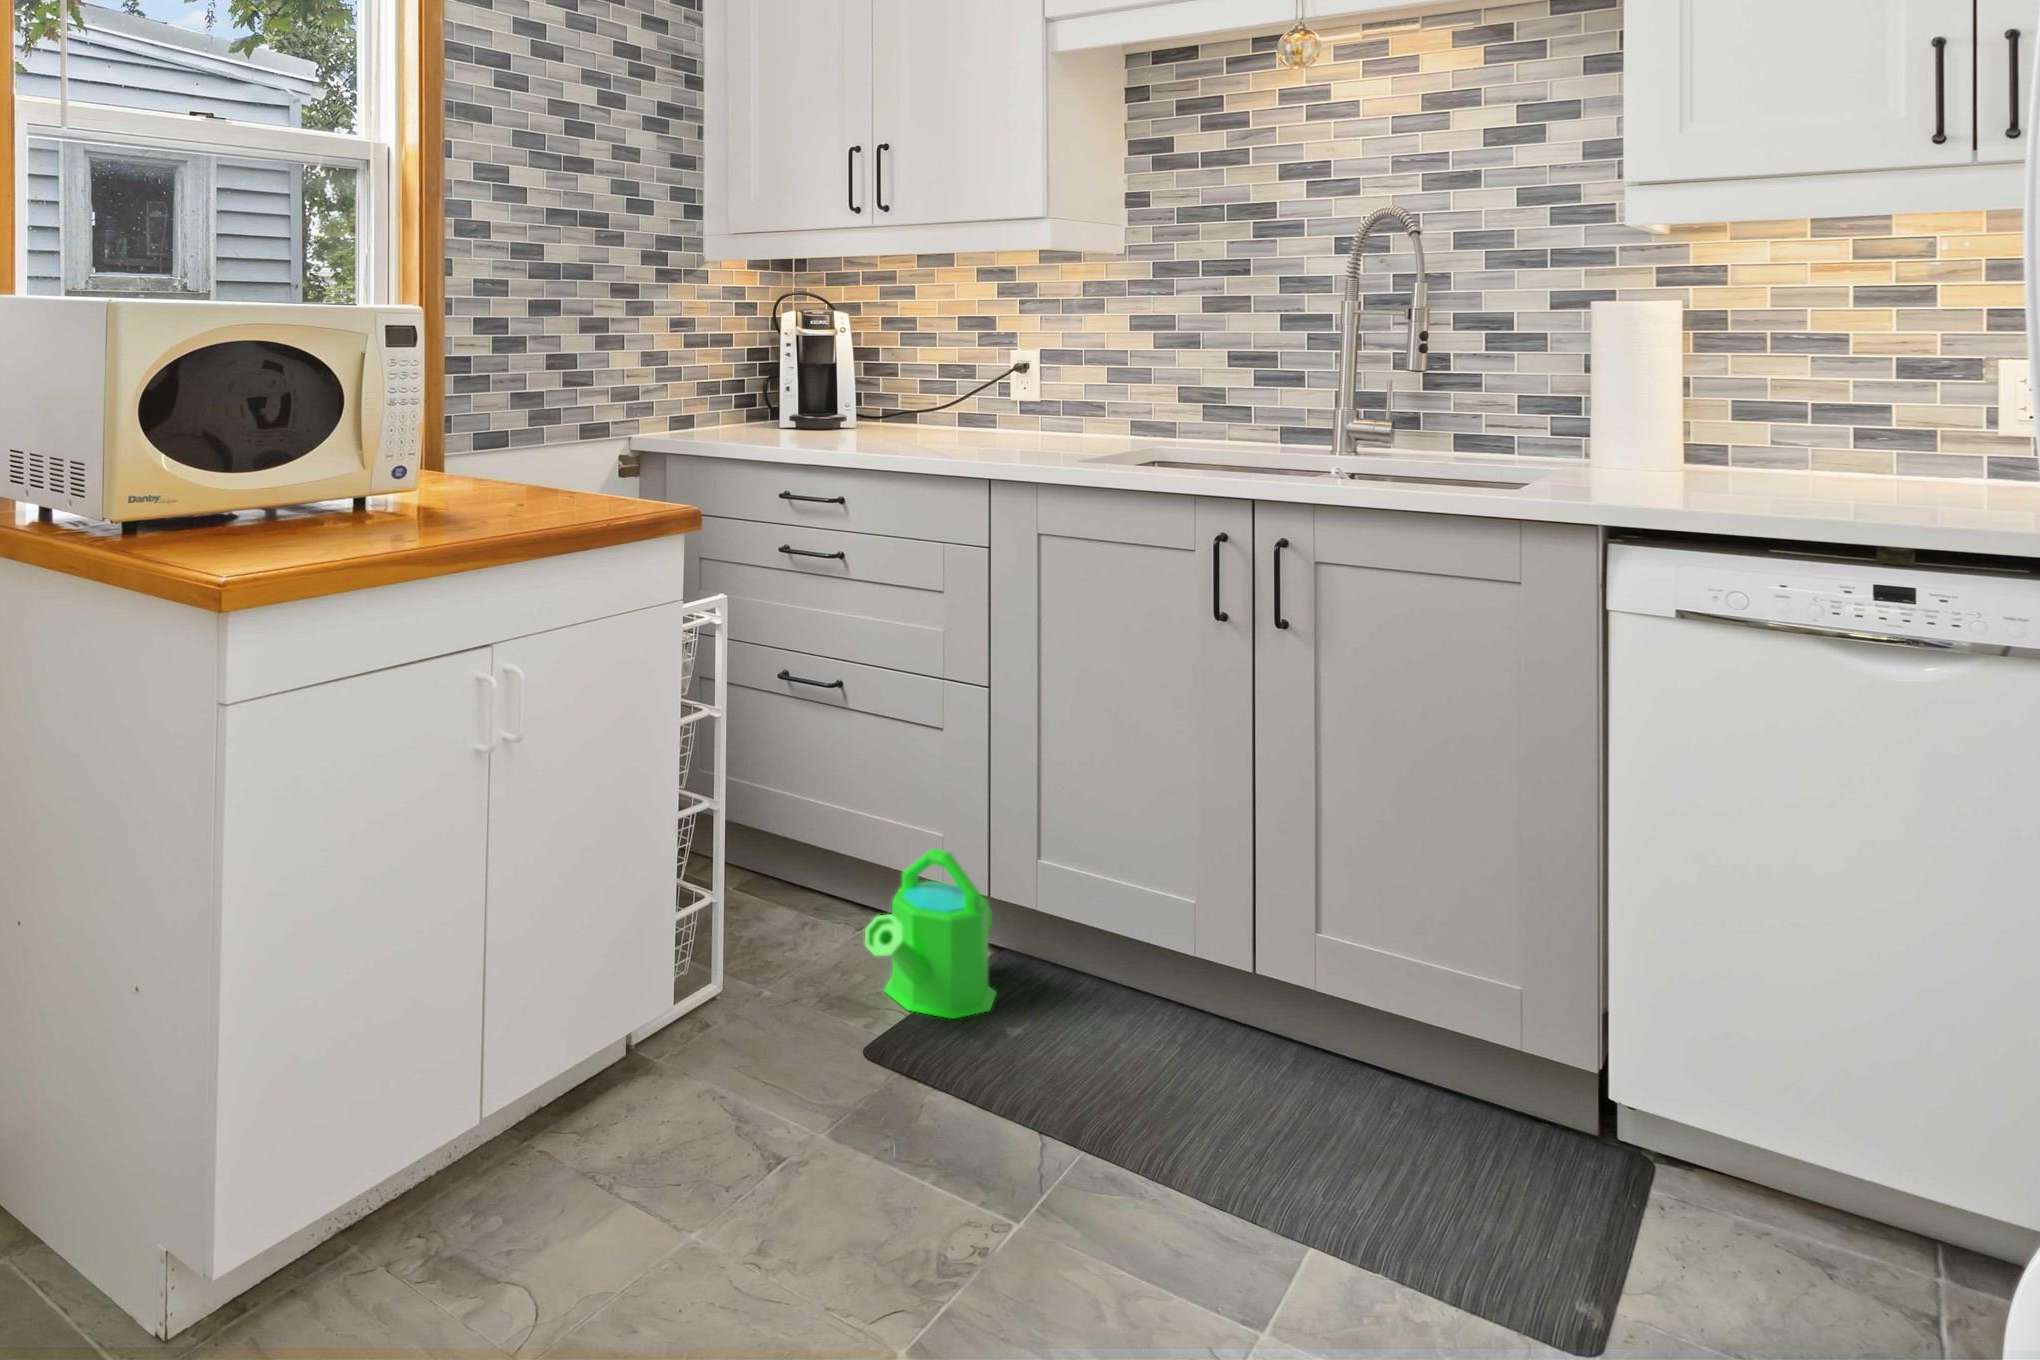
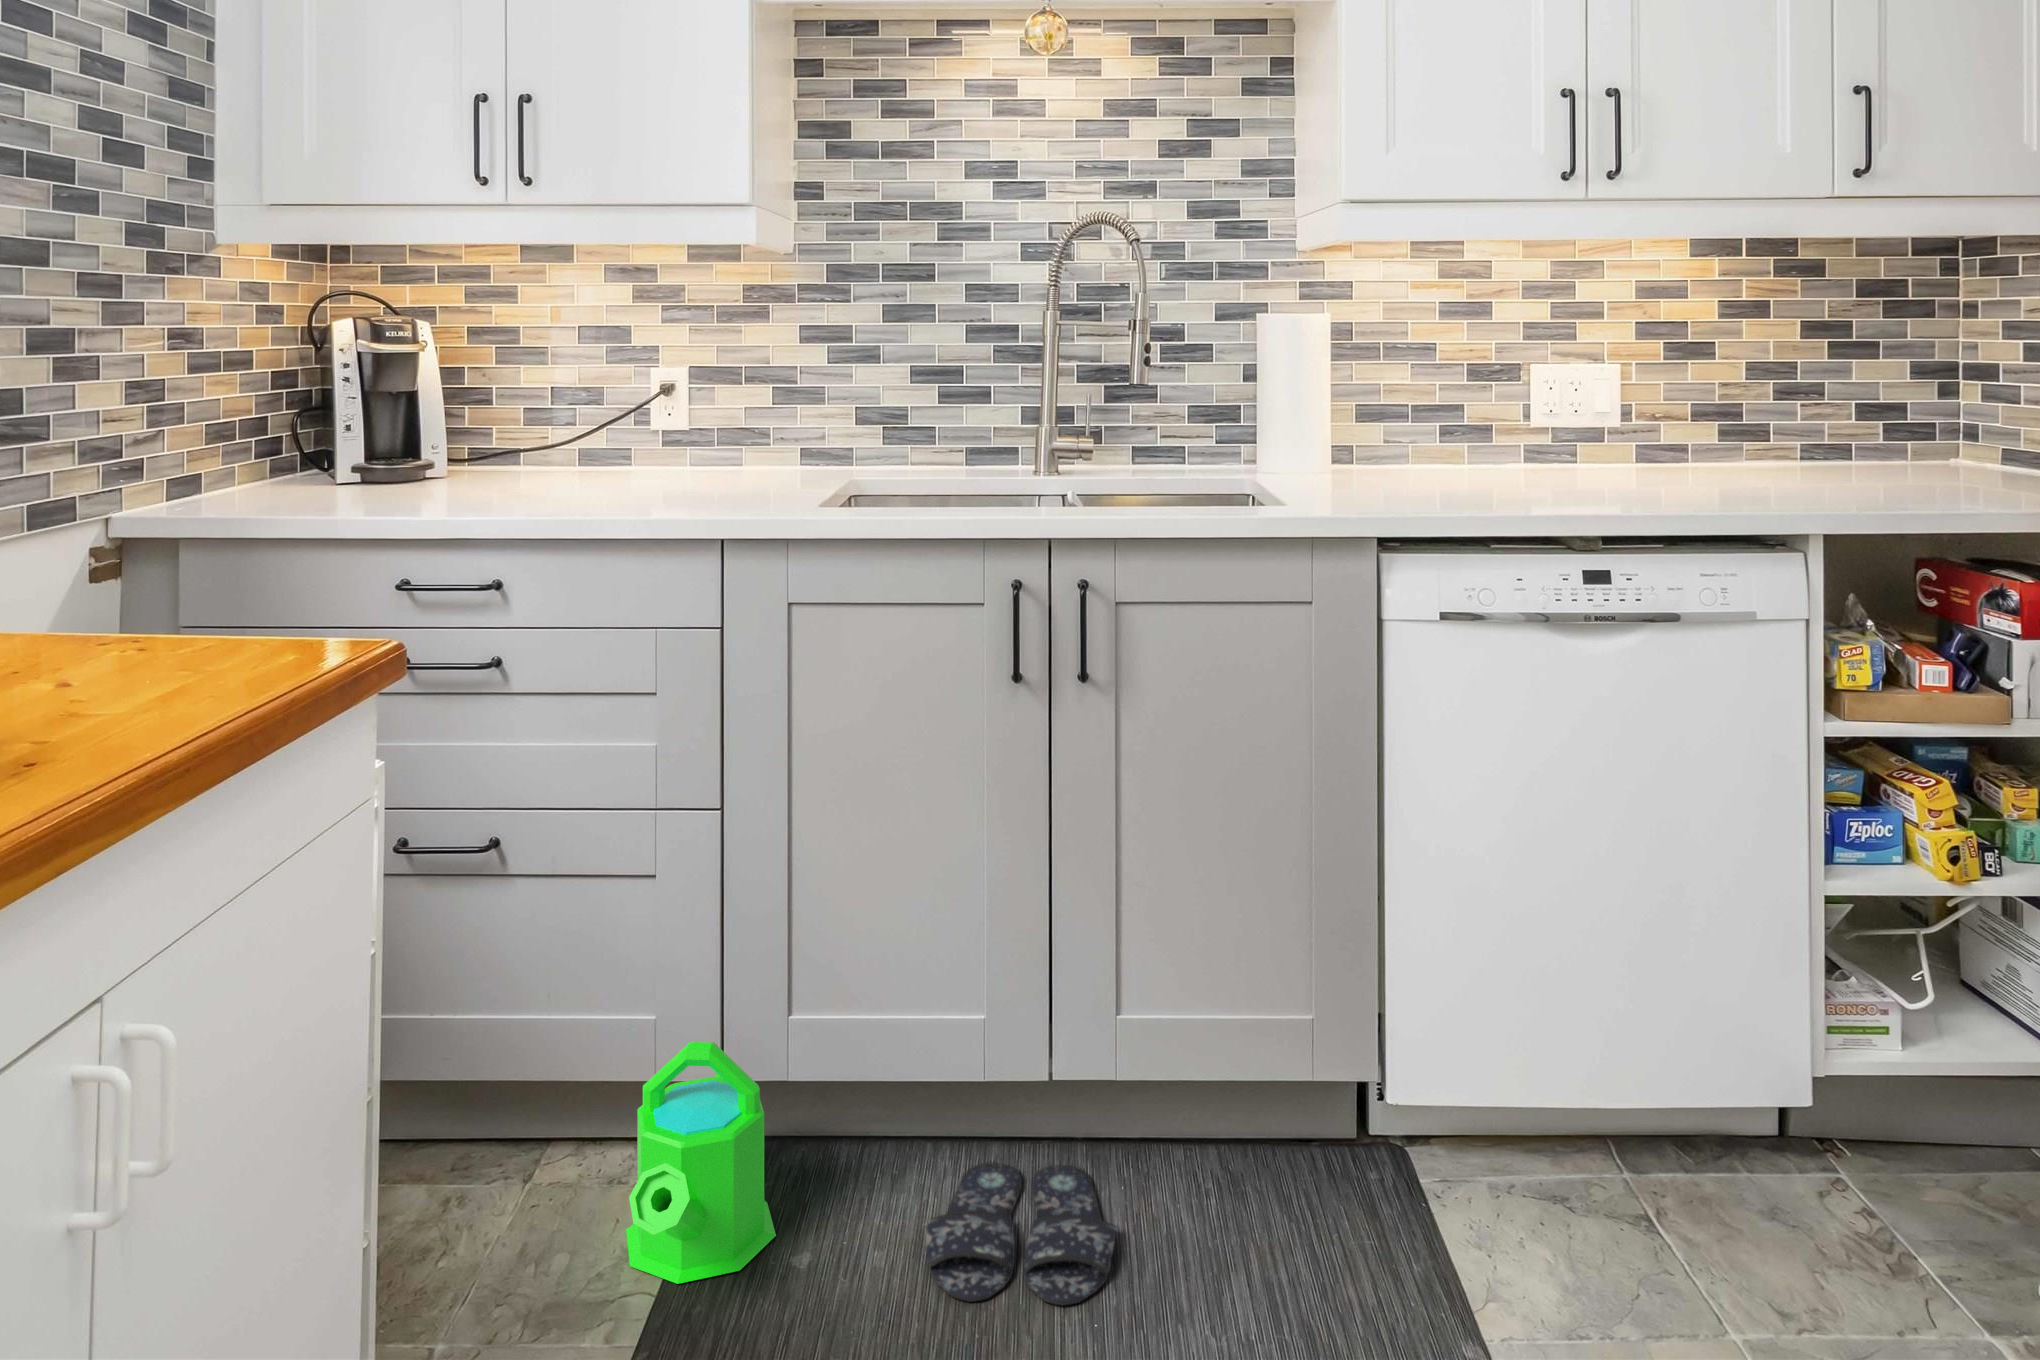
slippers: none [1087,1026,1270,1127] -> present [925,1163,1117,1305]

